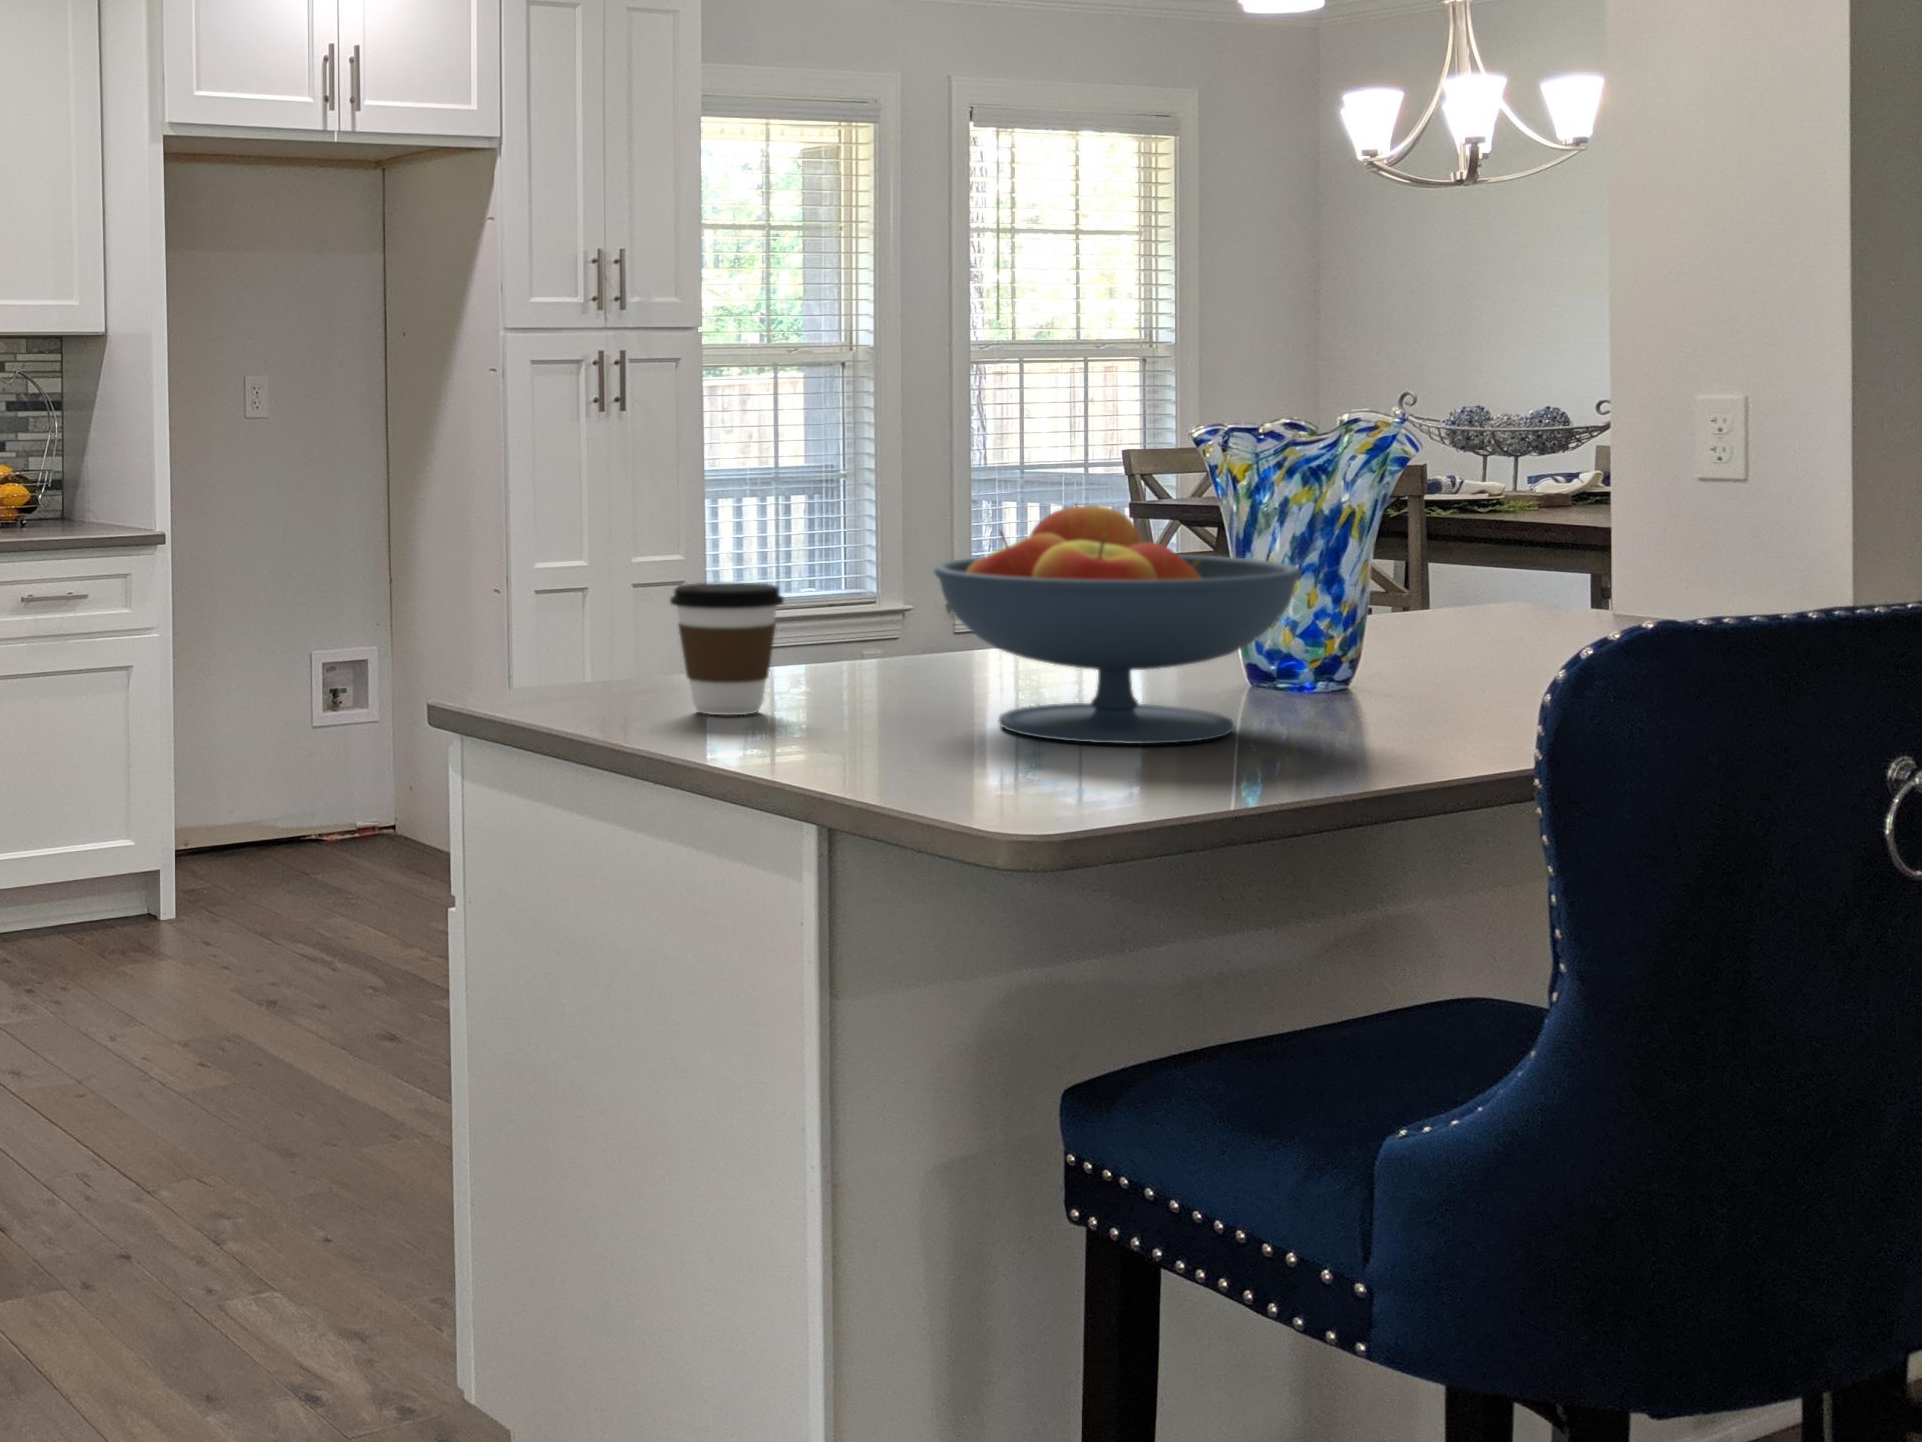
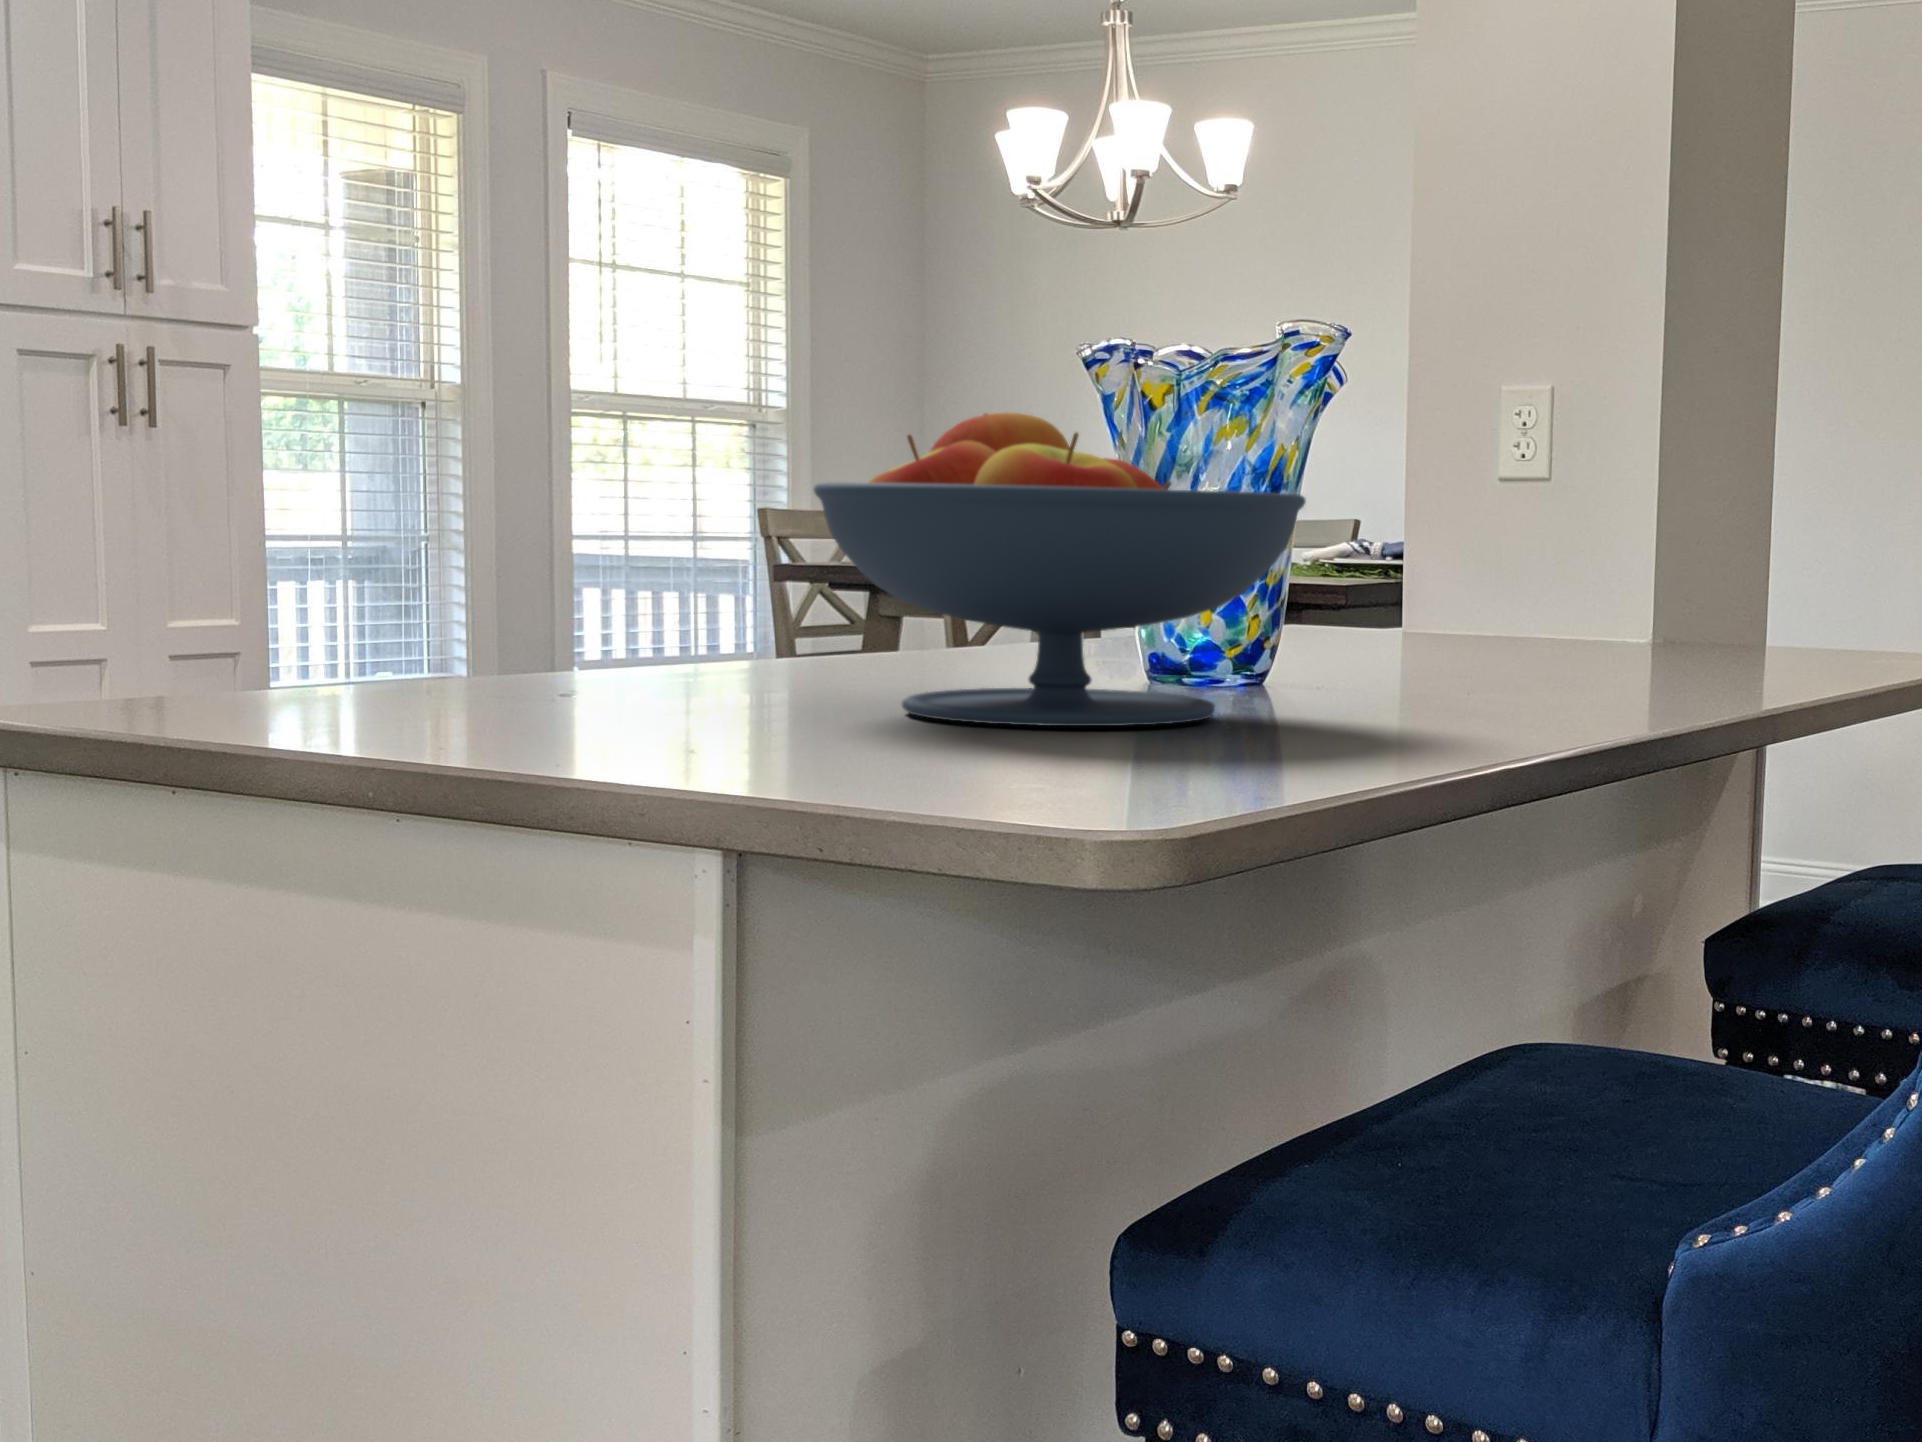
coffee cup: present [670,583,784,715] -> none [400,513,580,709]

